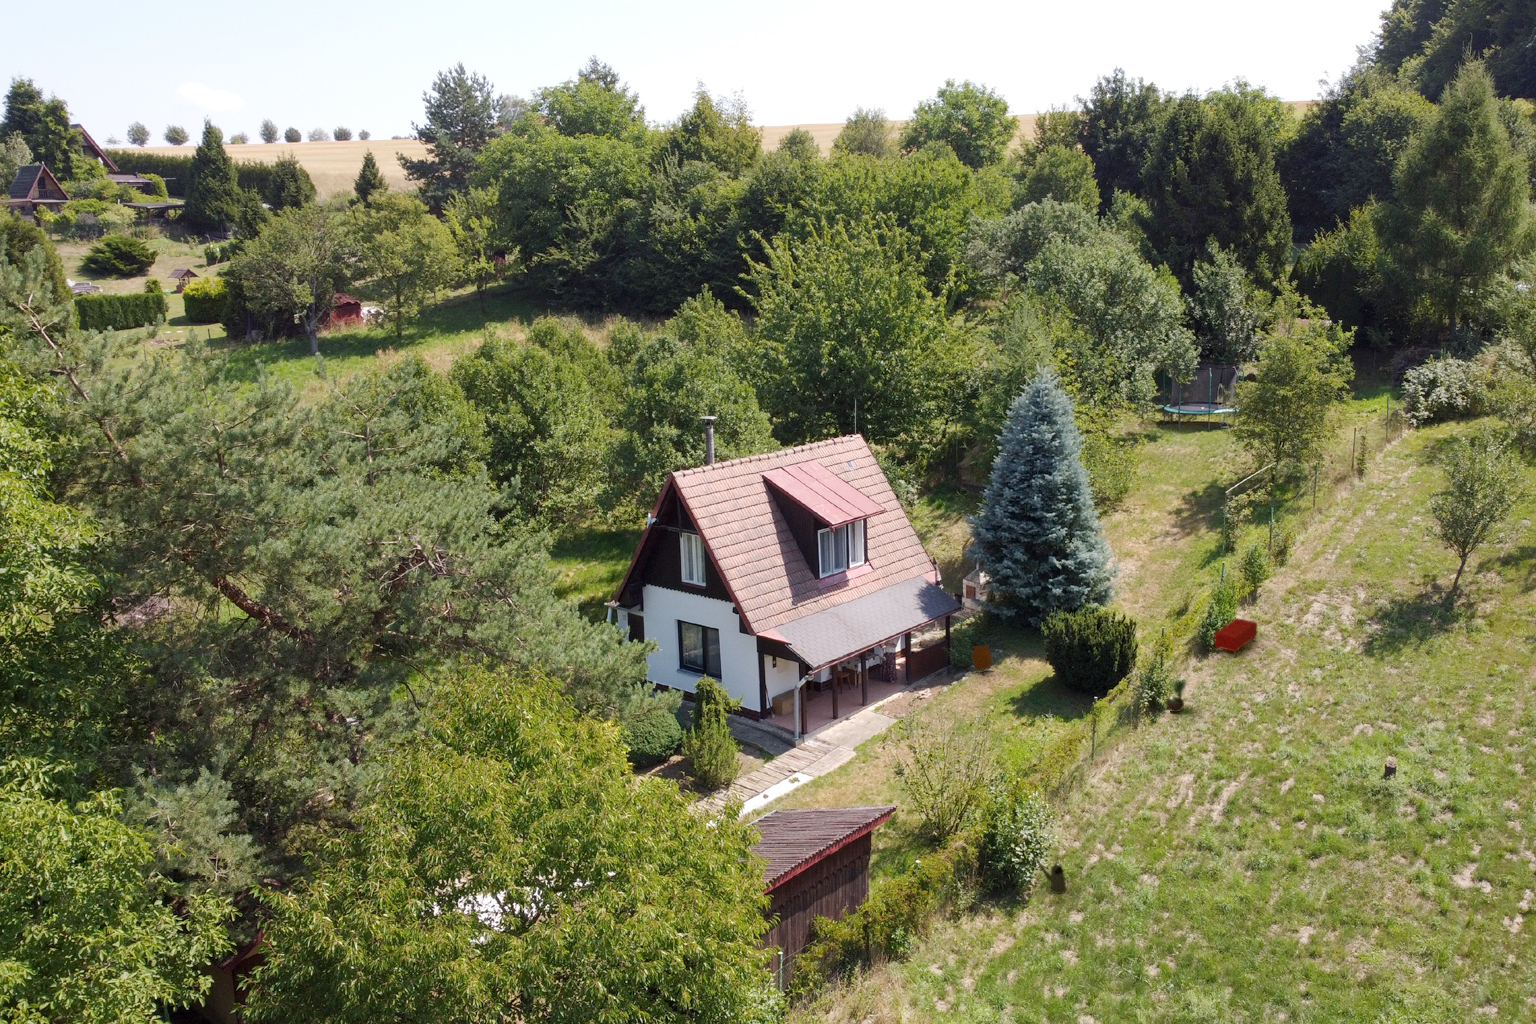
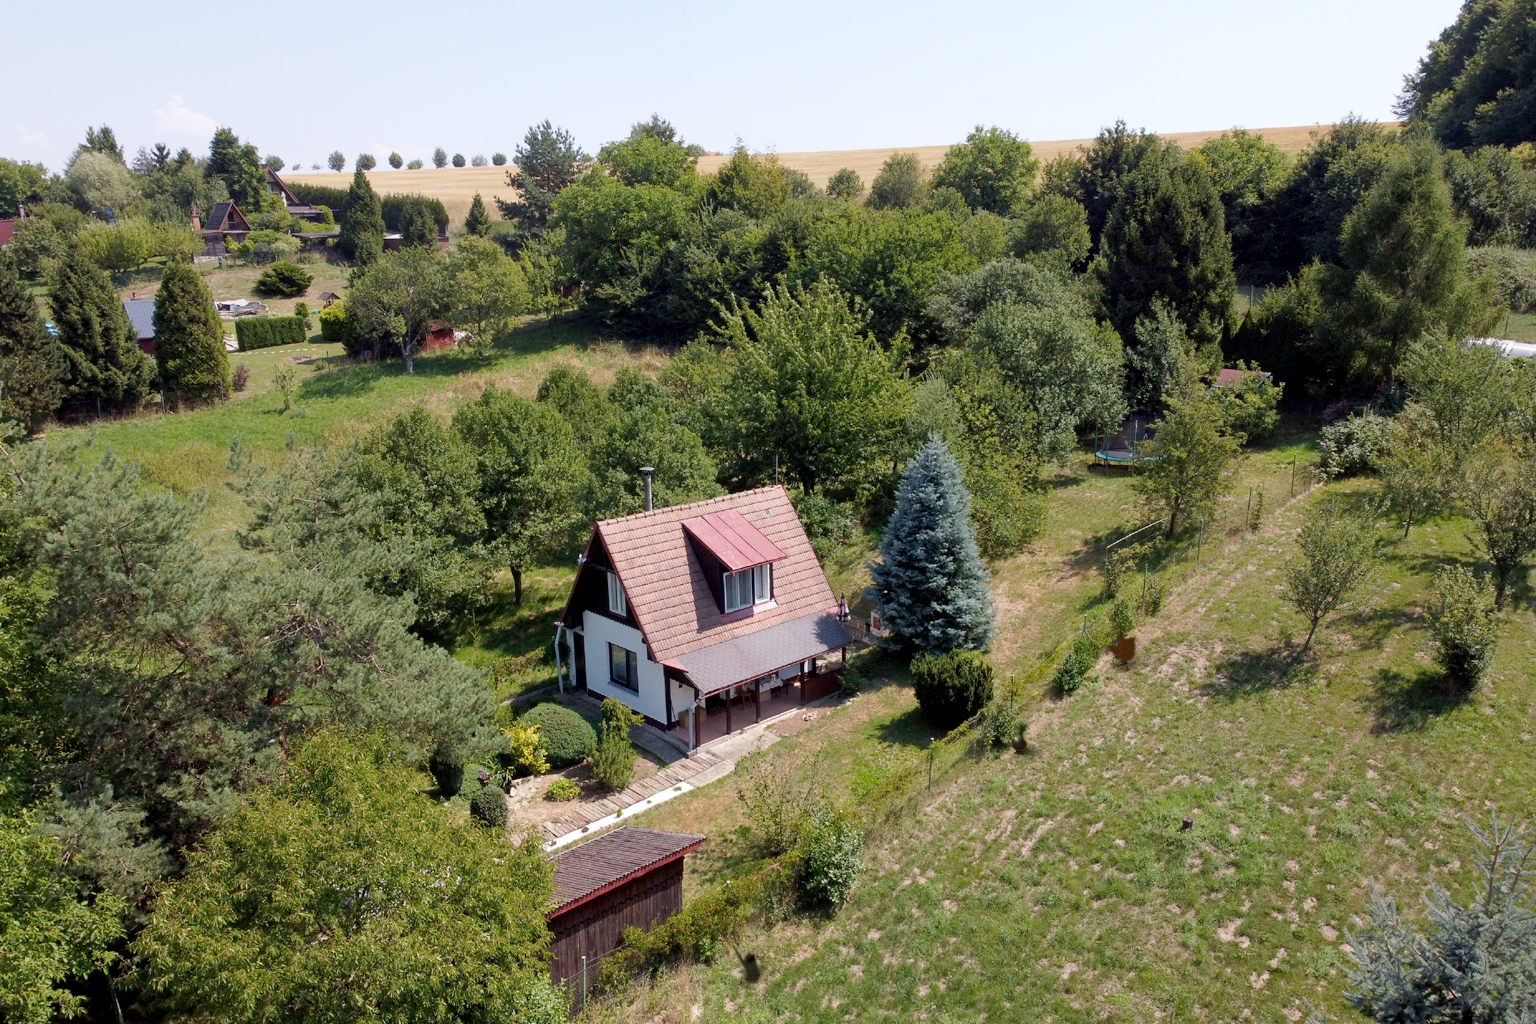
bench: present [1215,618,1257,657] -> none [1071,665,1113,702]
lounge chair: present [971,645,992,674] -> present [1108,637,1136,666]
watering can: present [1036,859,1068,894] -> present [733,946,760,982]

